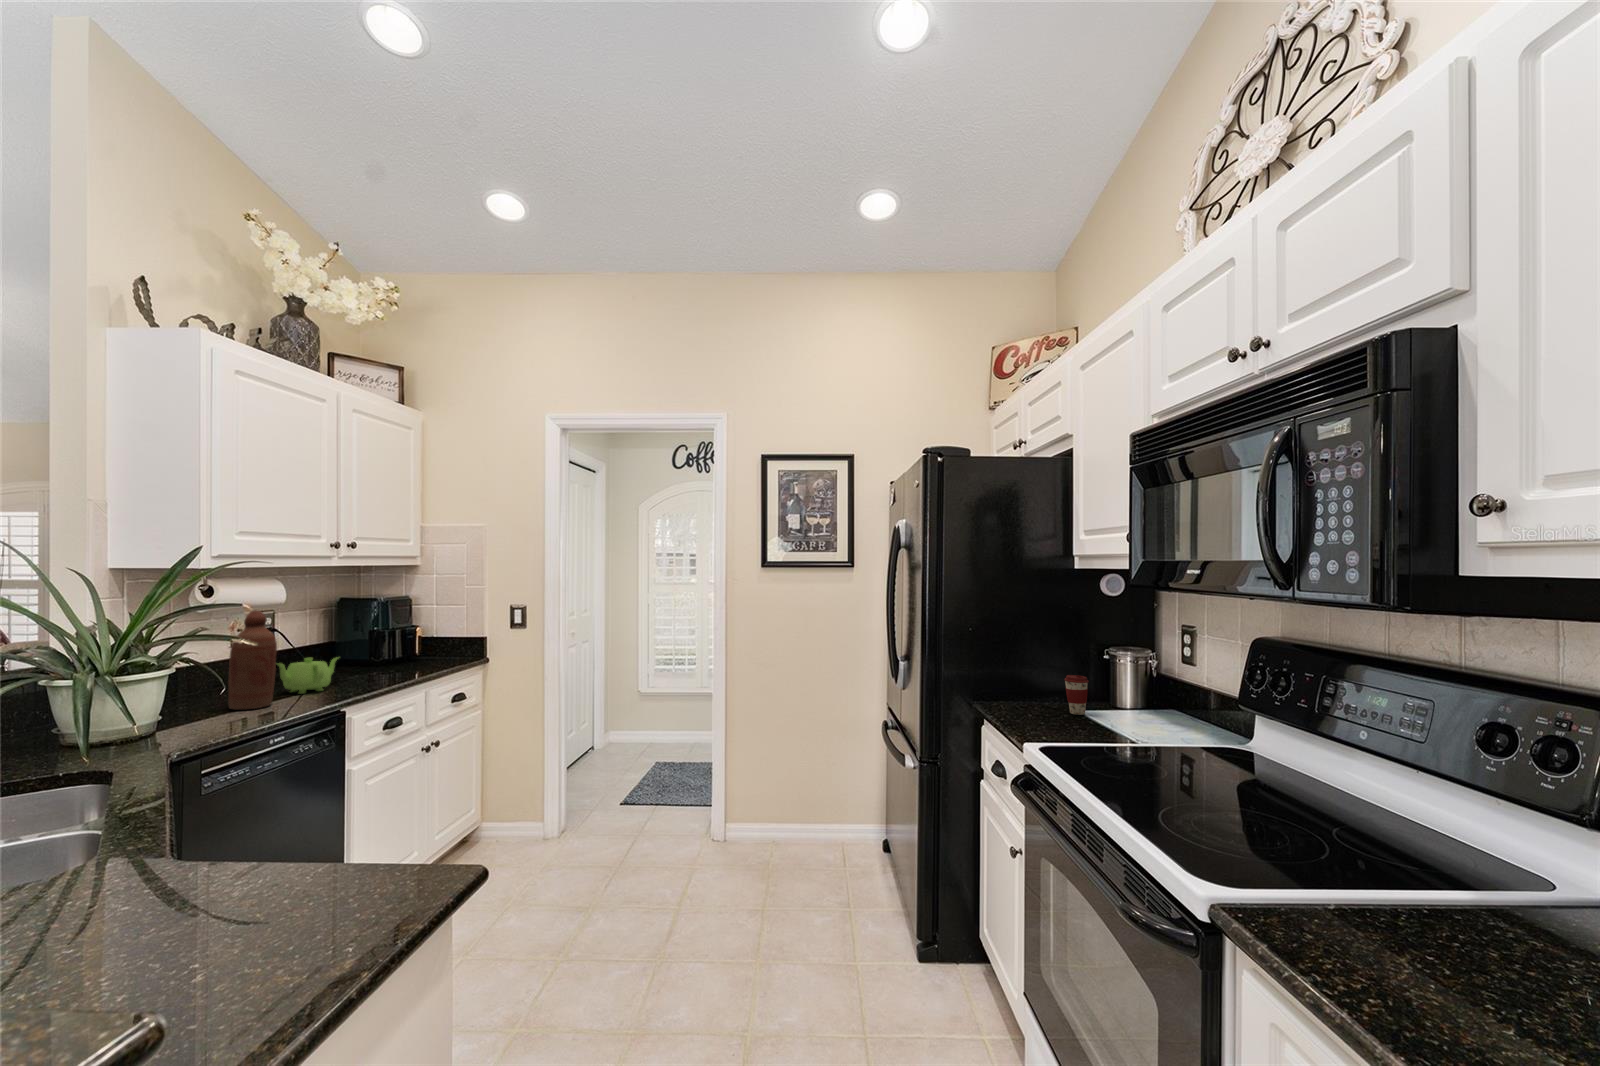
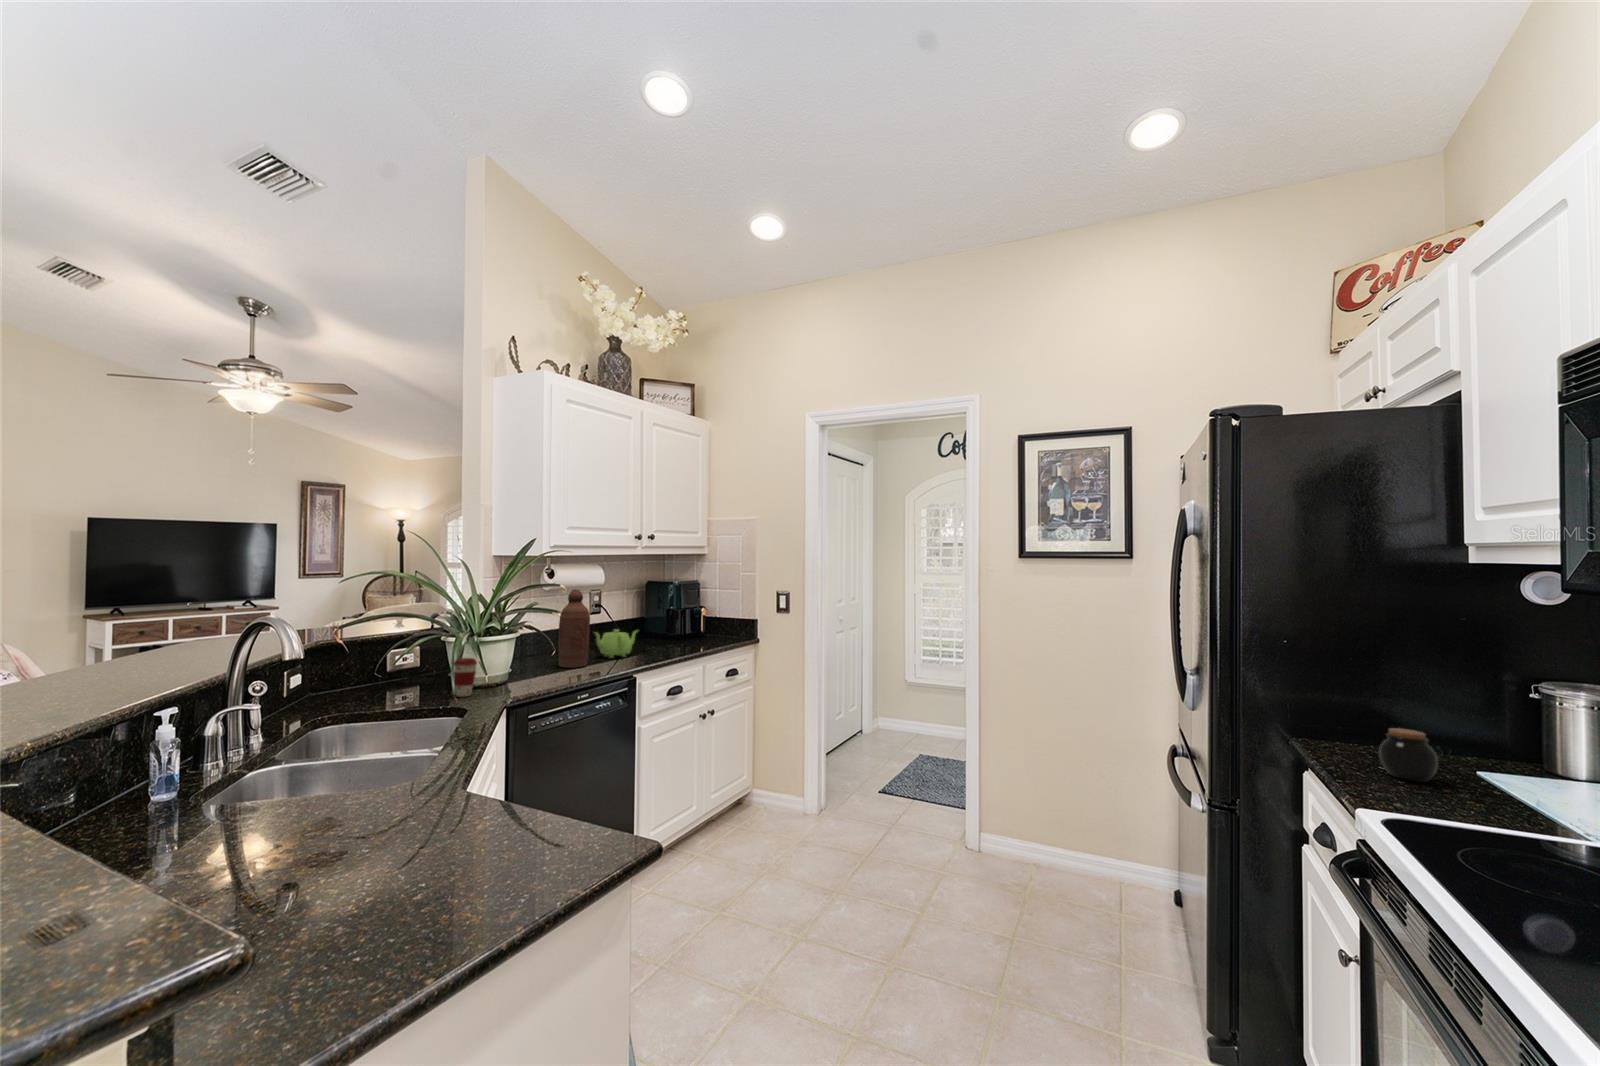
coffee cup: present [1064,675,1089,715] -> present [453,658,477,697]
jar: none [1025,684,1055,719] -> present [1379,728,1438,782]

